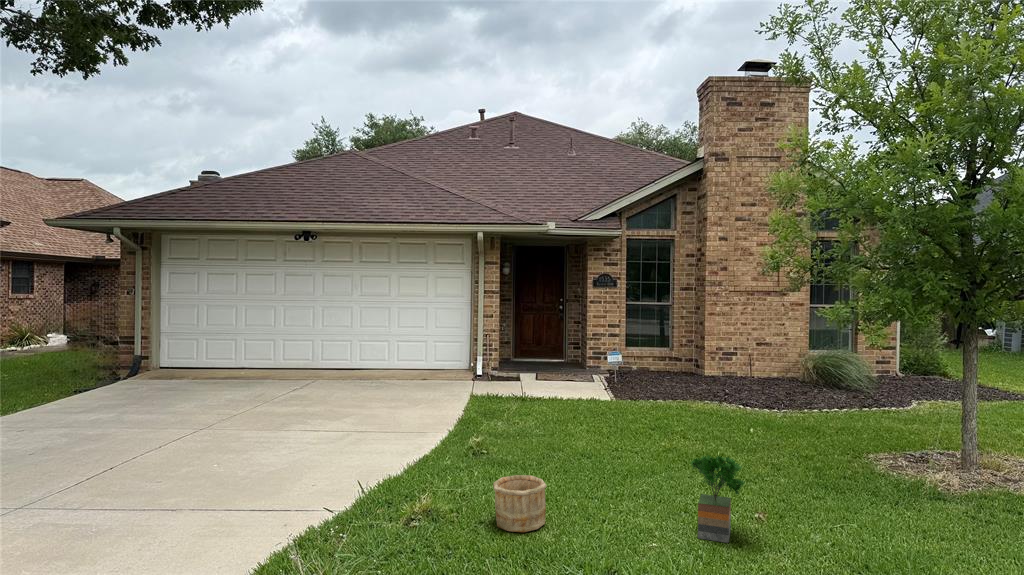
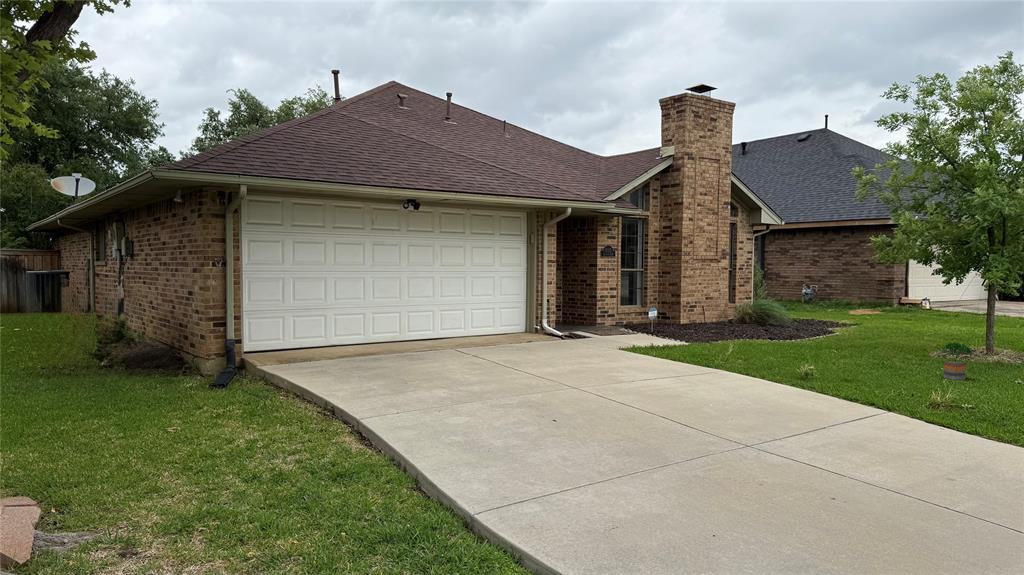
wooden bucket: present [493,475,546,532] -> none [881,362,911,387]

